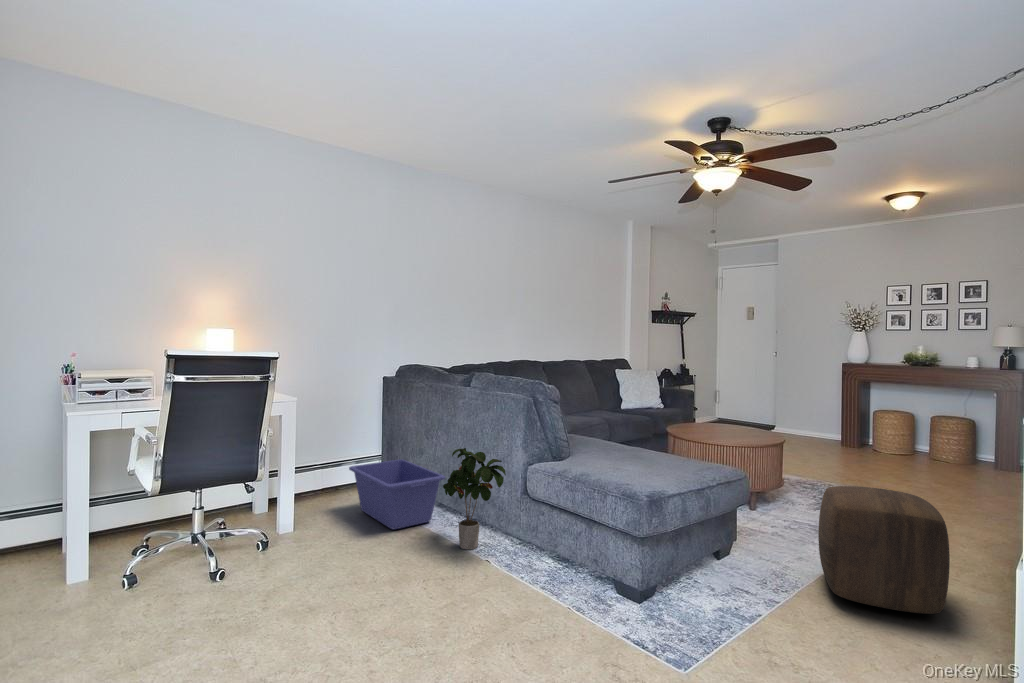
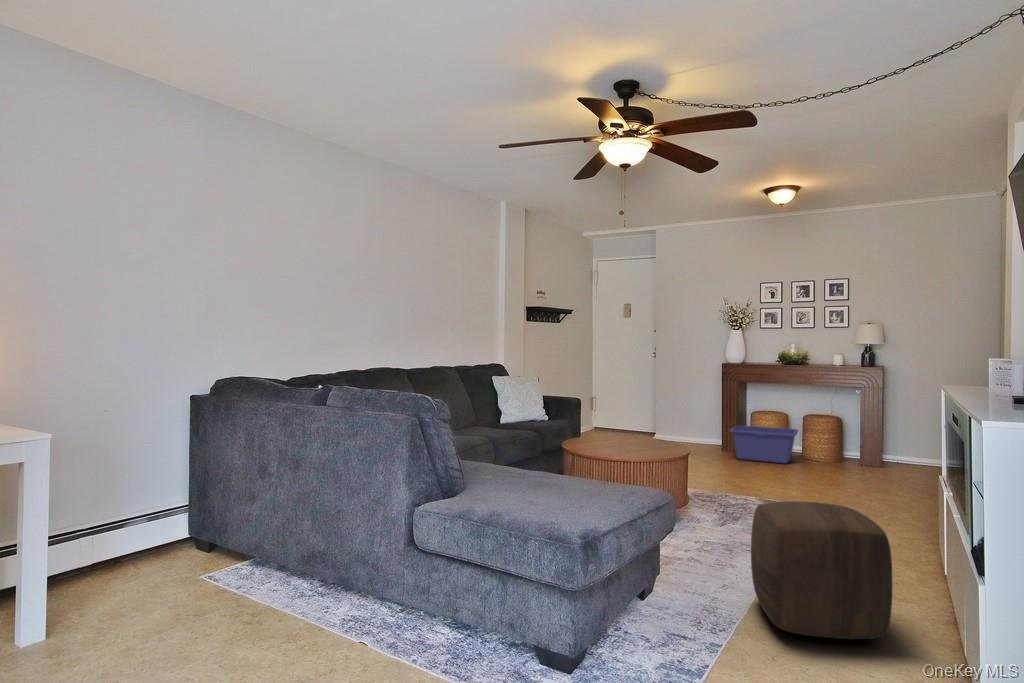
potted plant: present [443,448,506,550] -> none [291,489,384,628]
storage bin: present [349,459,445,529] -> present [729,425,798,464]

